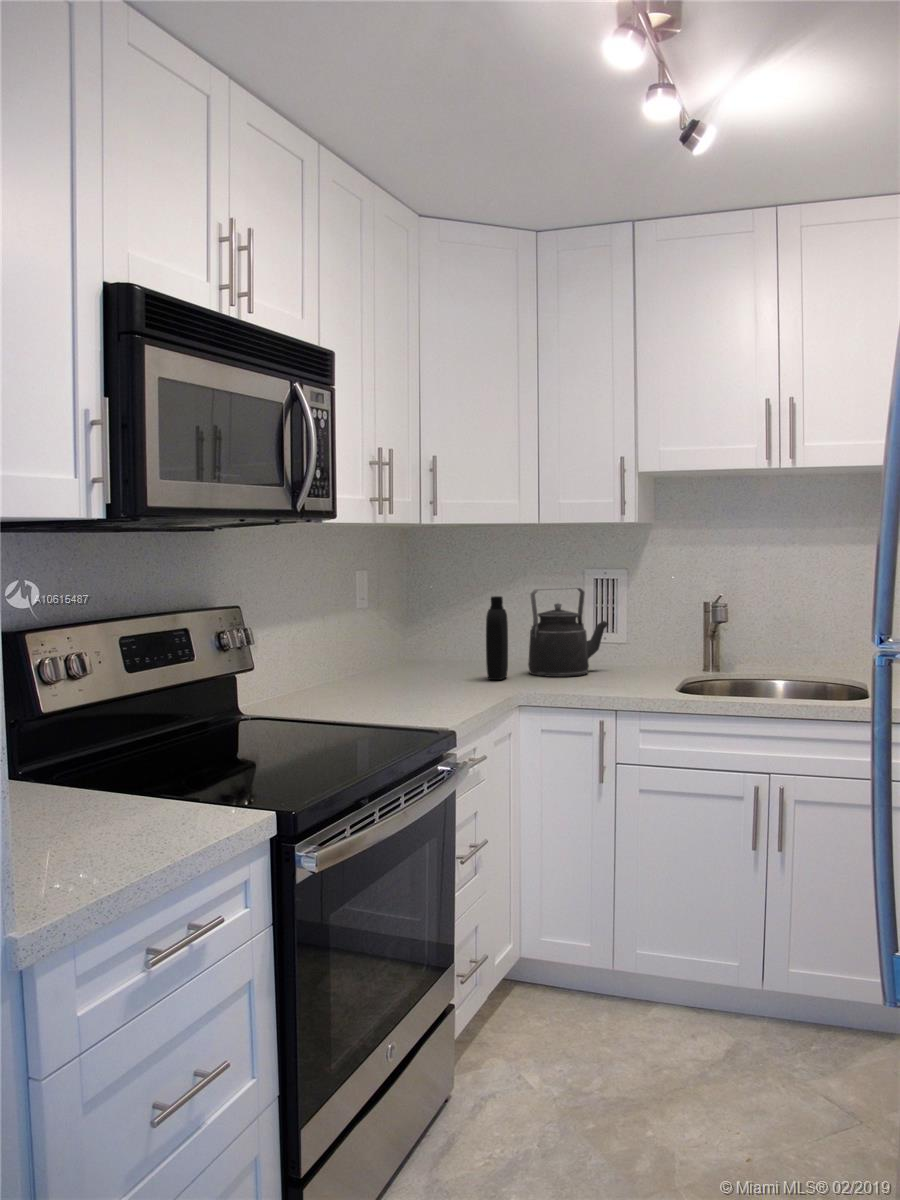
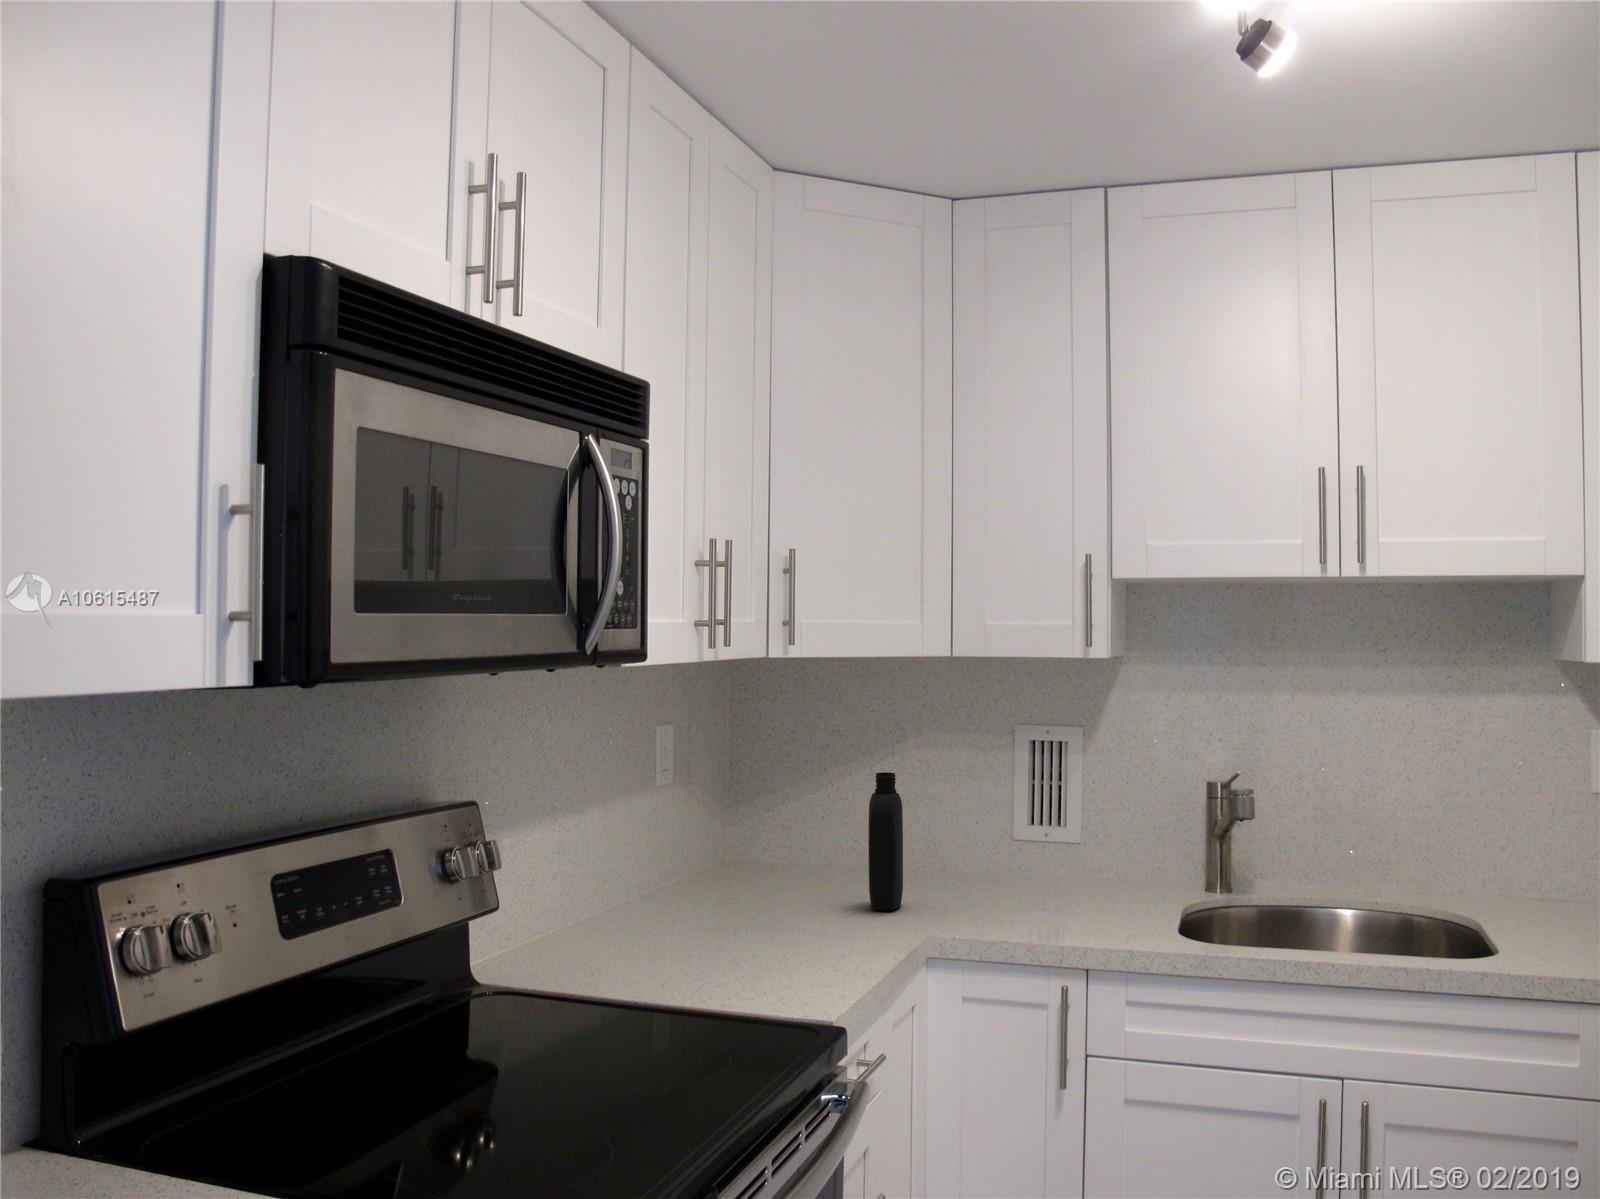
kettle: present [528,588,608,677] -> none [932,757,1059,904]

